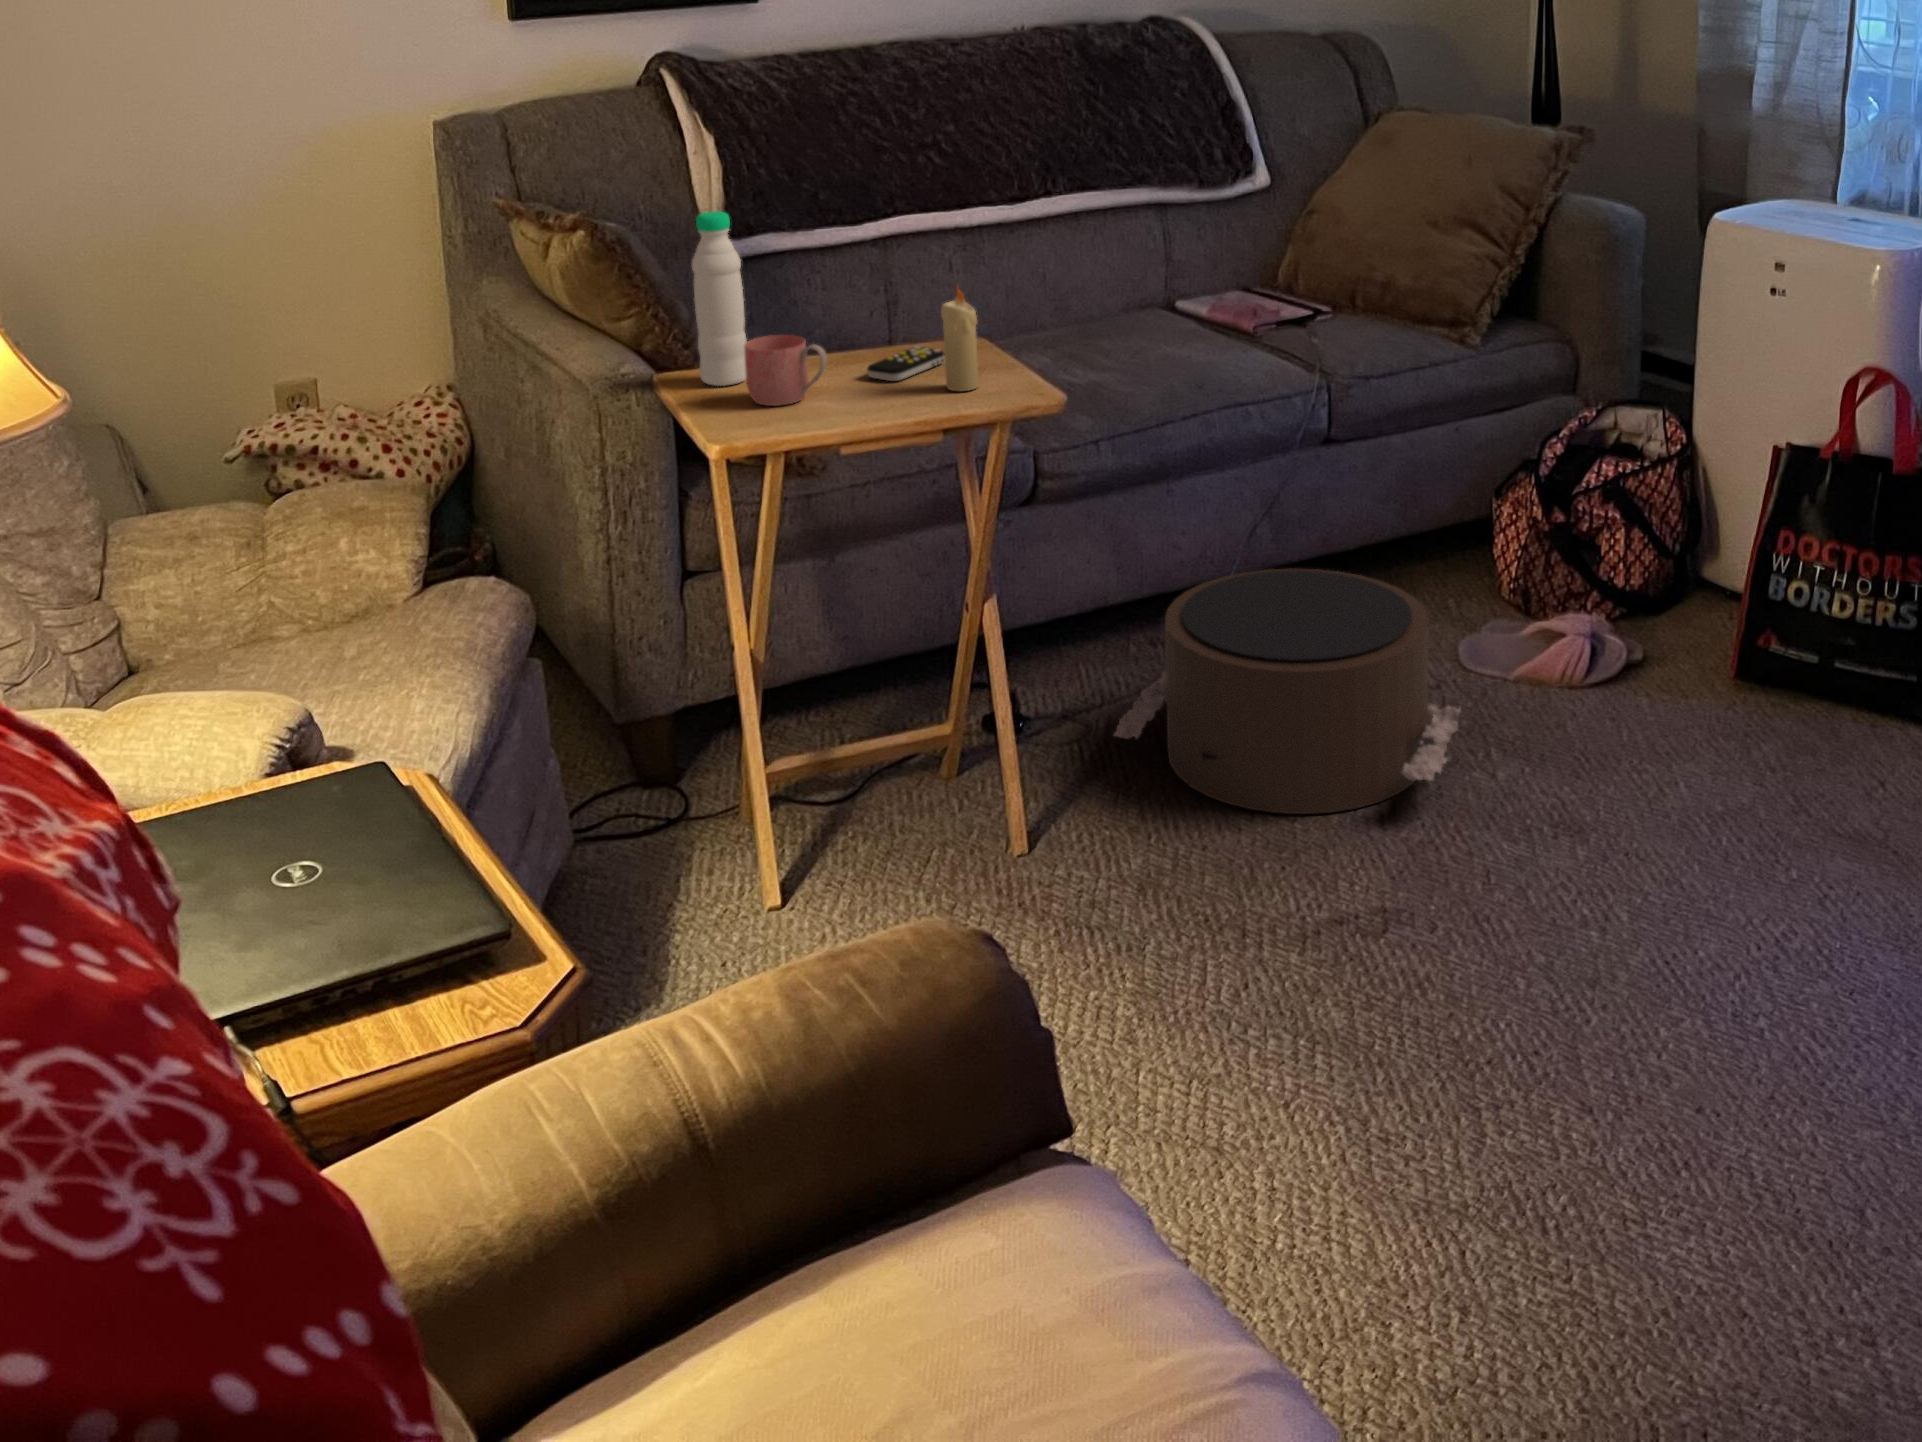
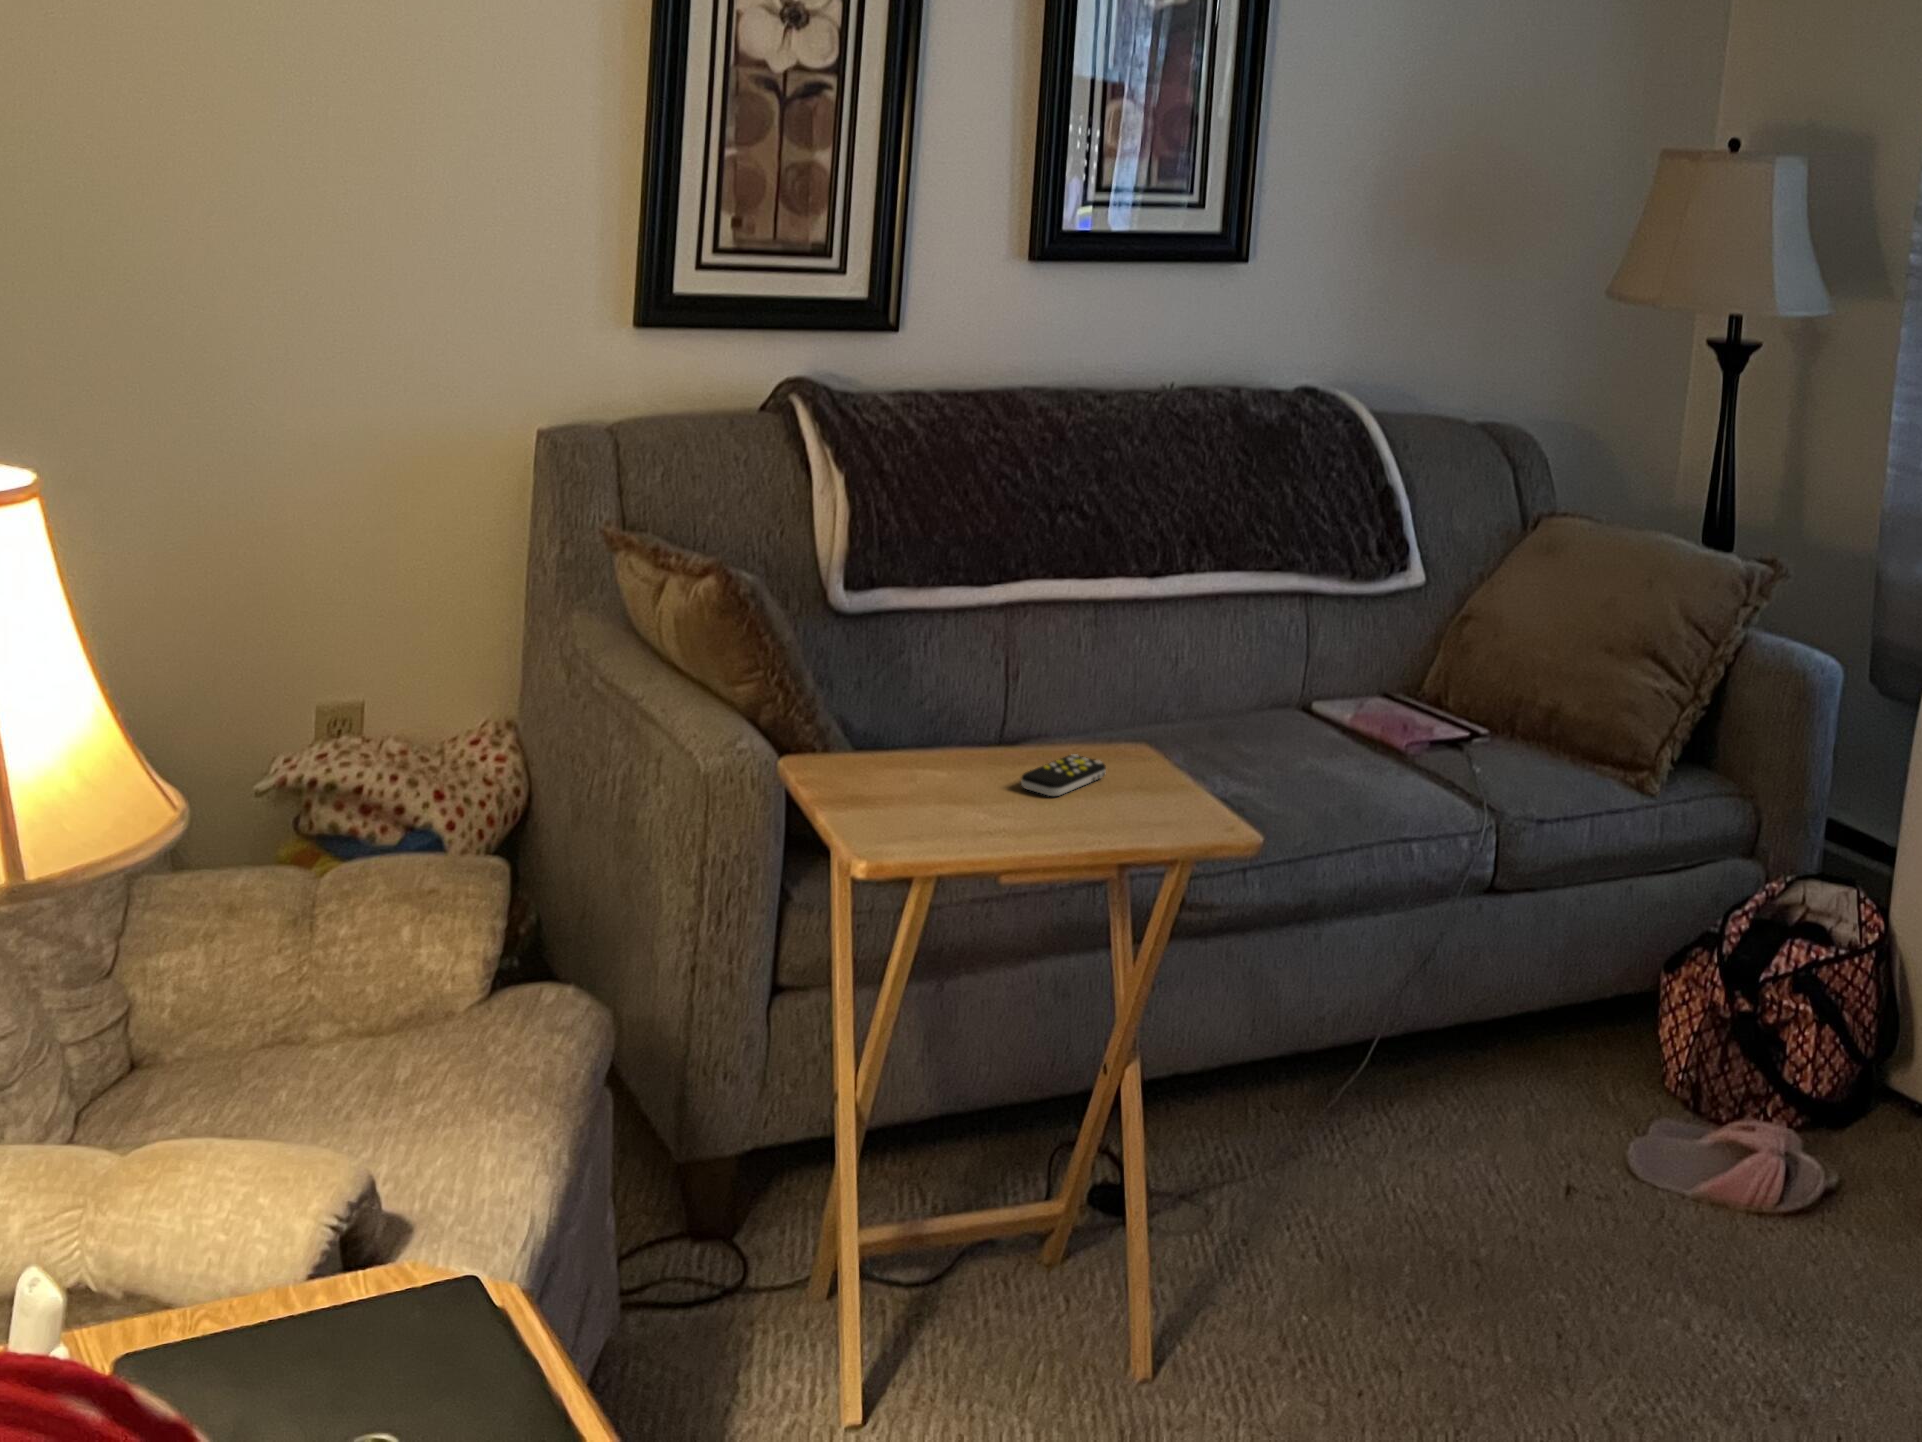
water bottle: present [692,211,747,386] -> none [831,581,894,781]
candle: present [941,287,978,391] -> none [1114,696,1158,819]
mug: present [744,335,827,406] -> none [890,731,986,816]
pouf: present [1114,568,1461,814] -> none [1248,1044,1650,1363]

